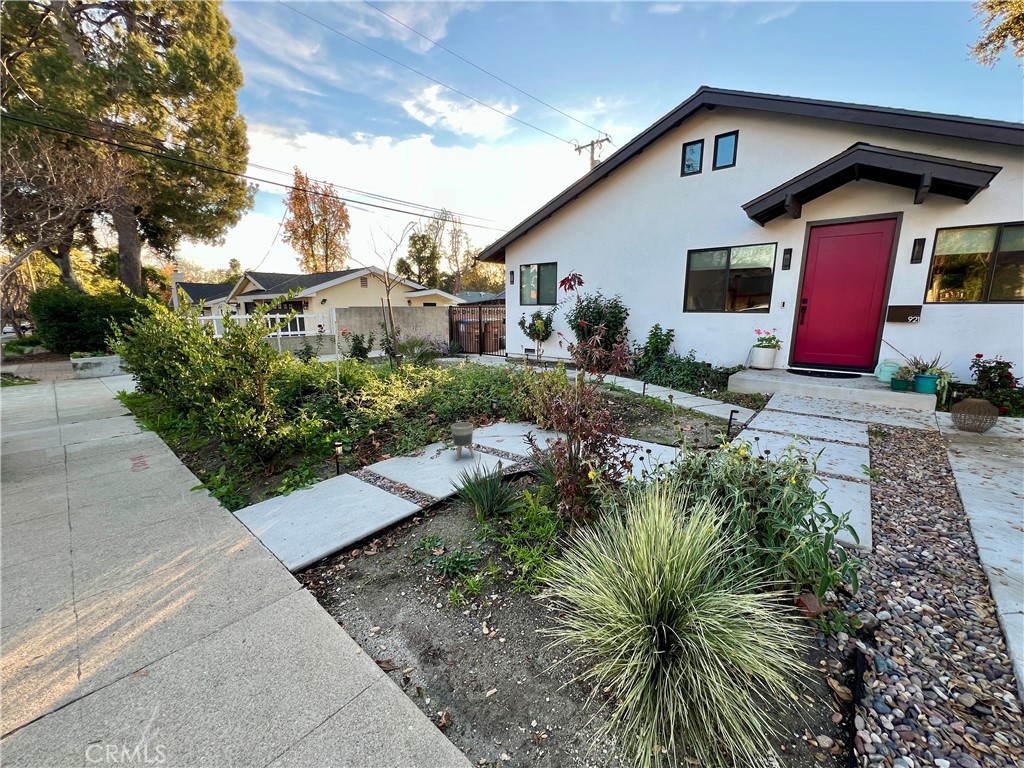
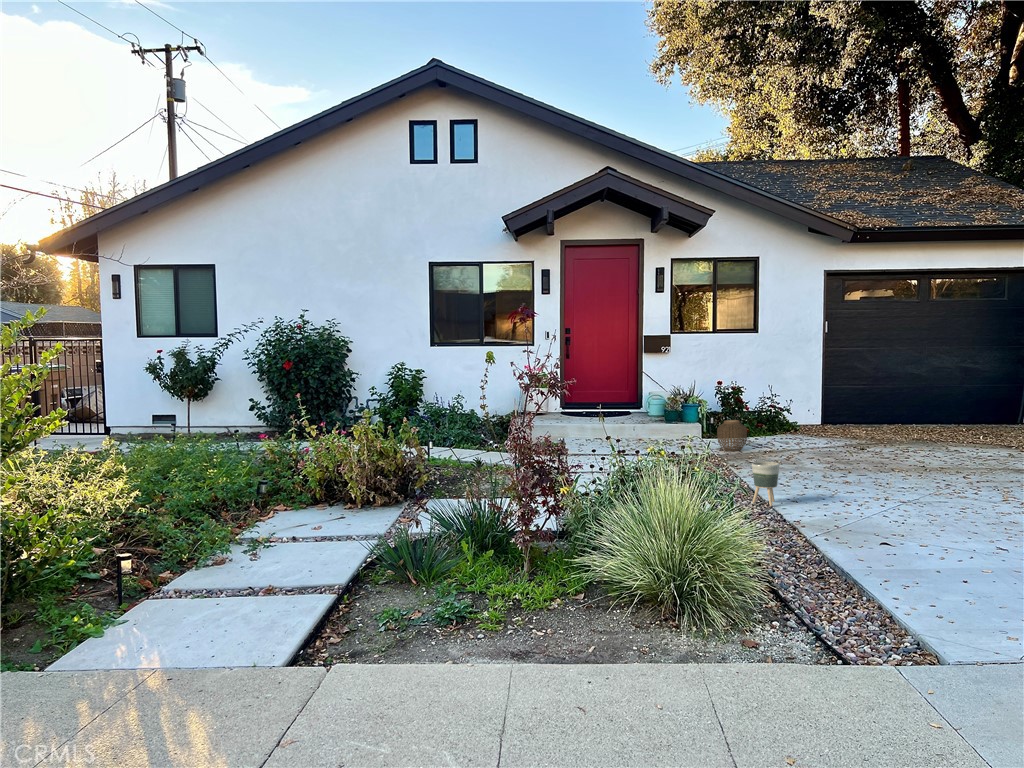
planter: present [451,422,474,460] -> present [752,462,779,506]

